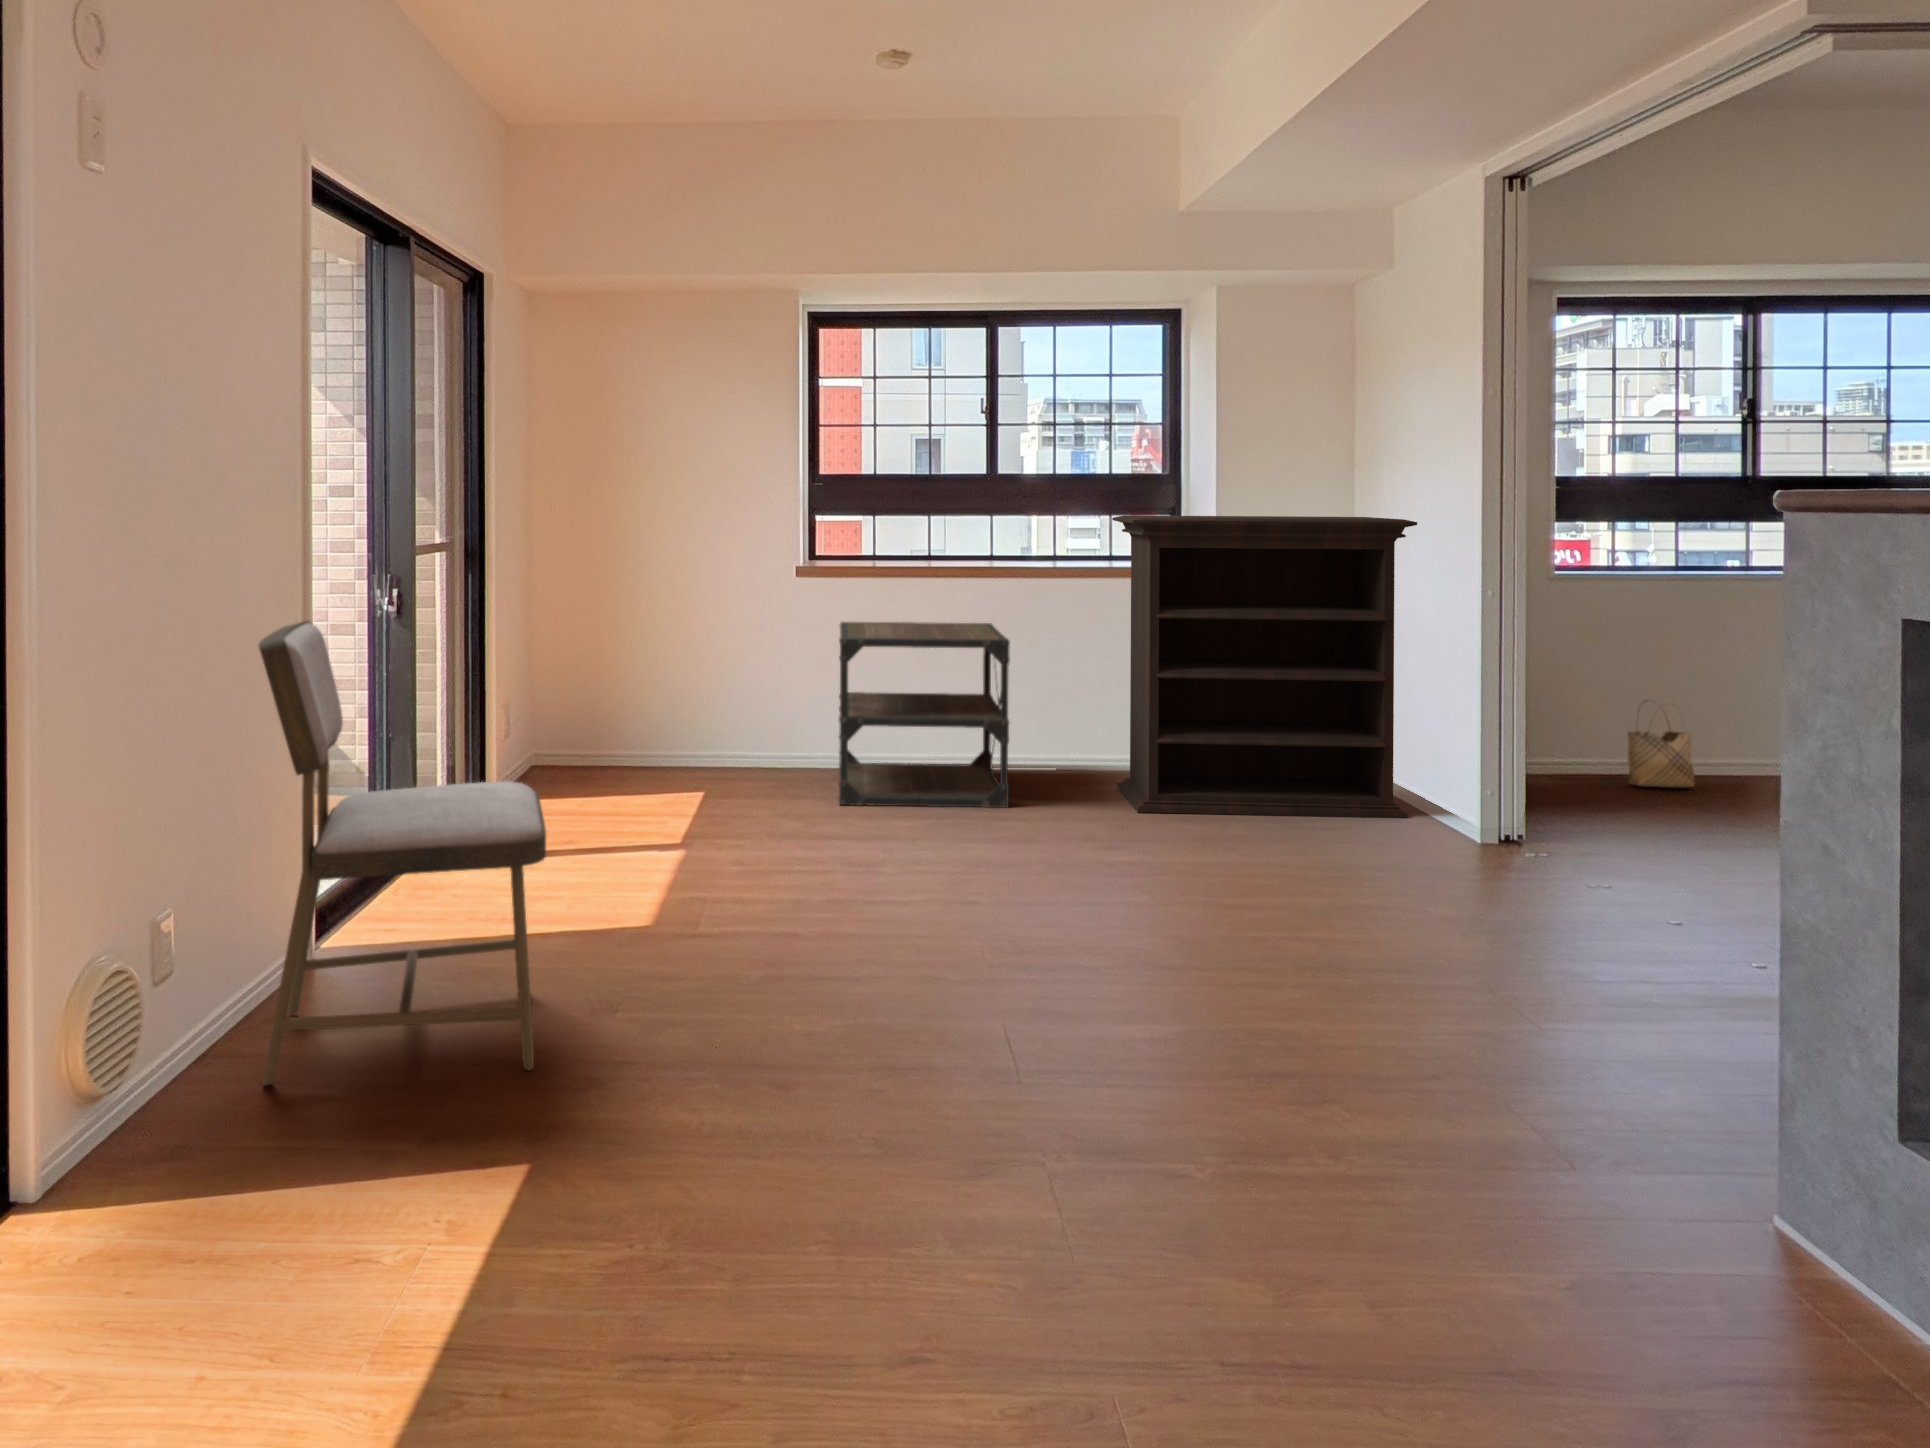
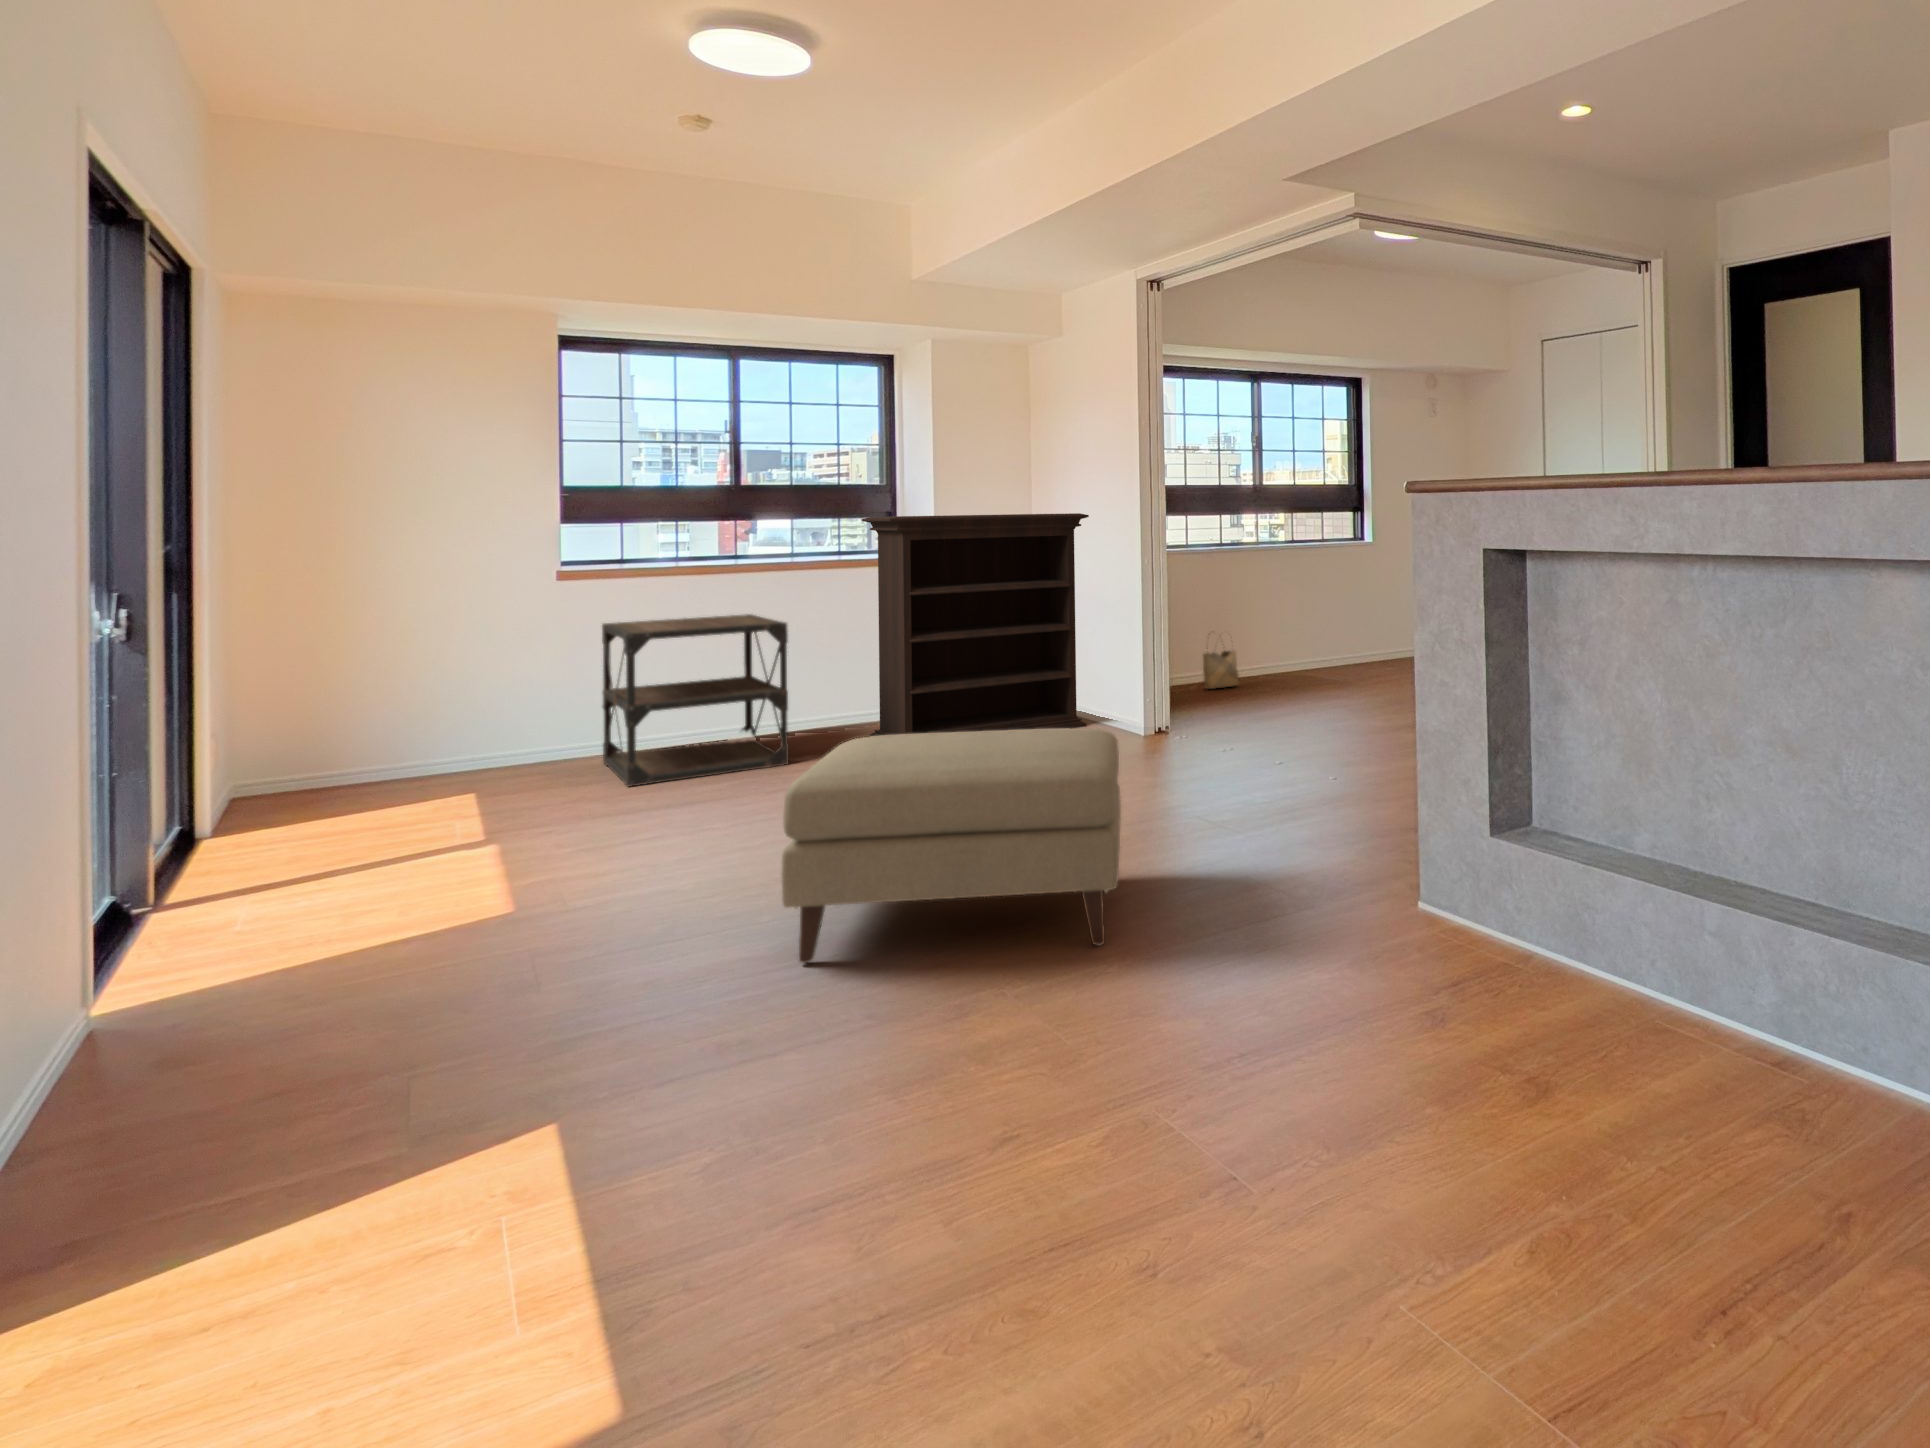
dining chair: present [258,621,546,1086] -> none [126,625,505,1105]
ottoman: none [808,819,1312,1219] -> present [781,729,1121,963]

